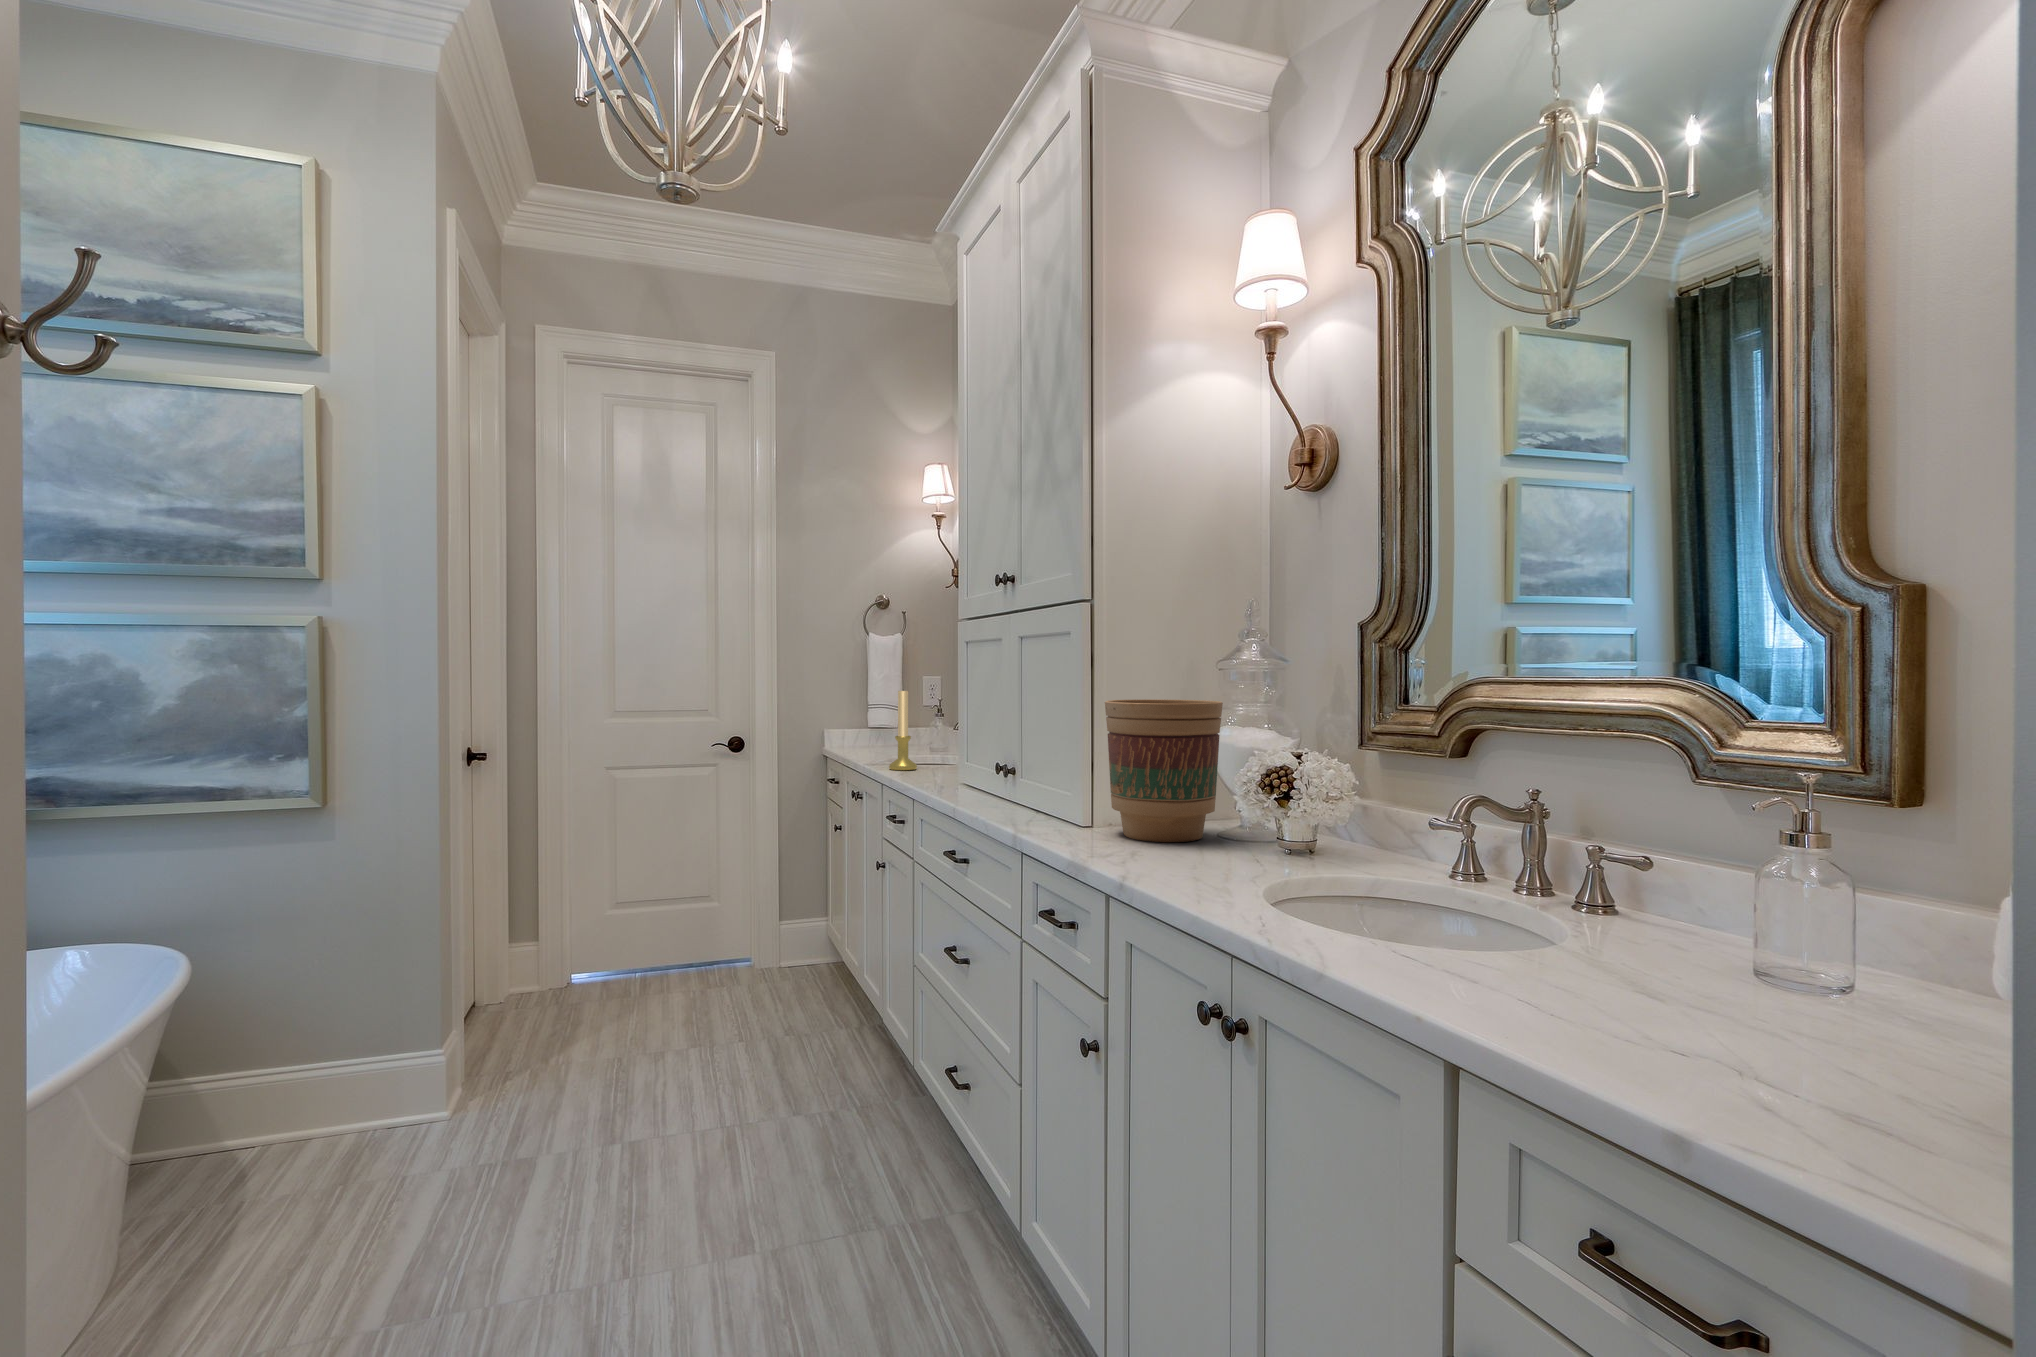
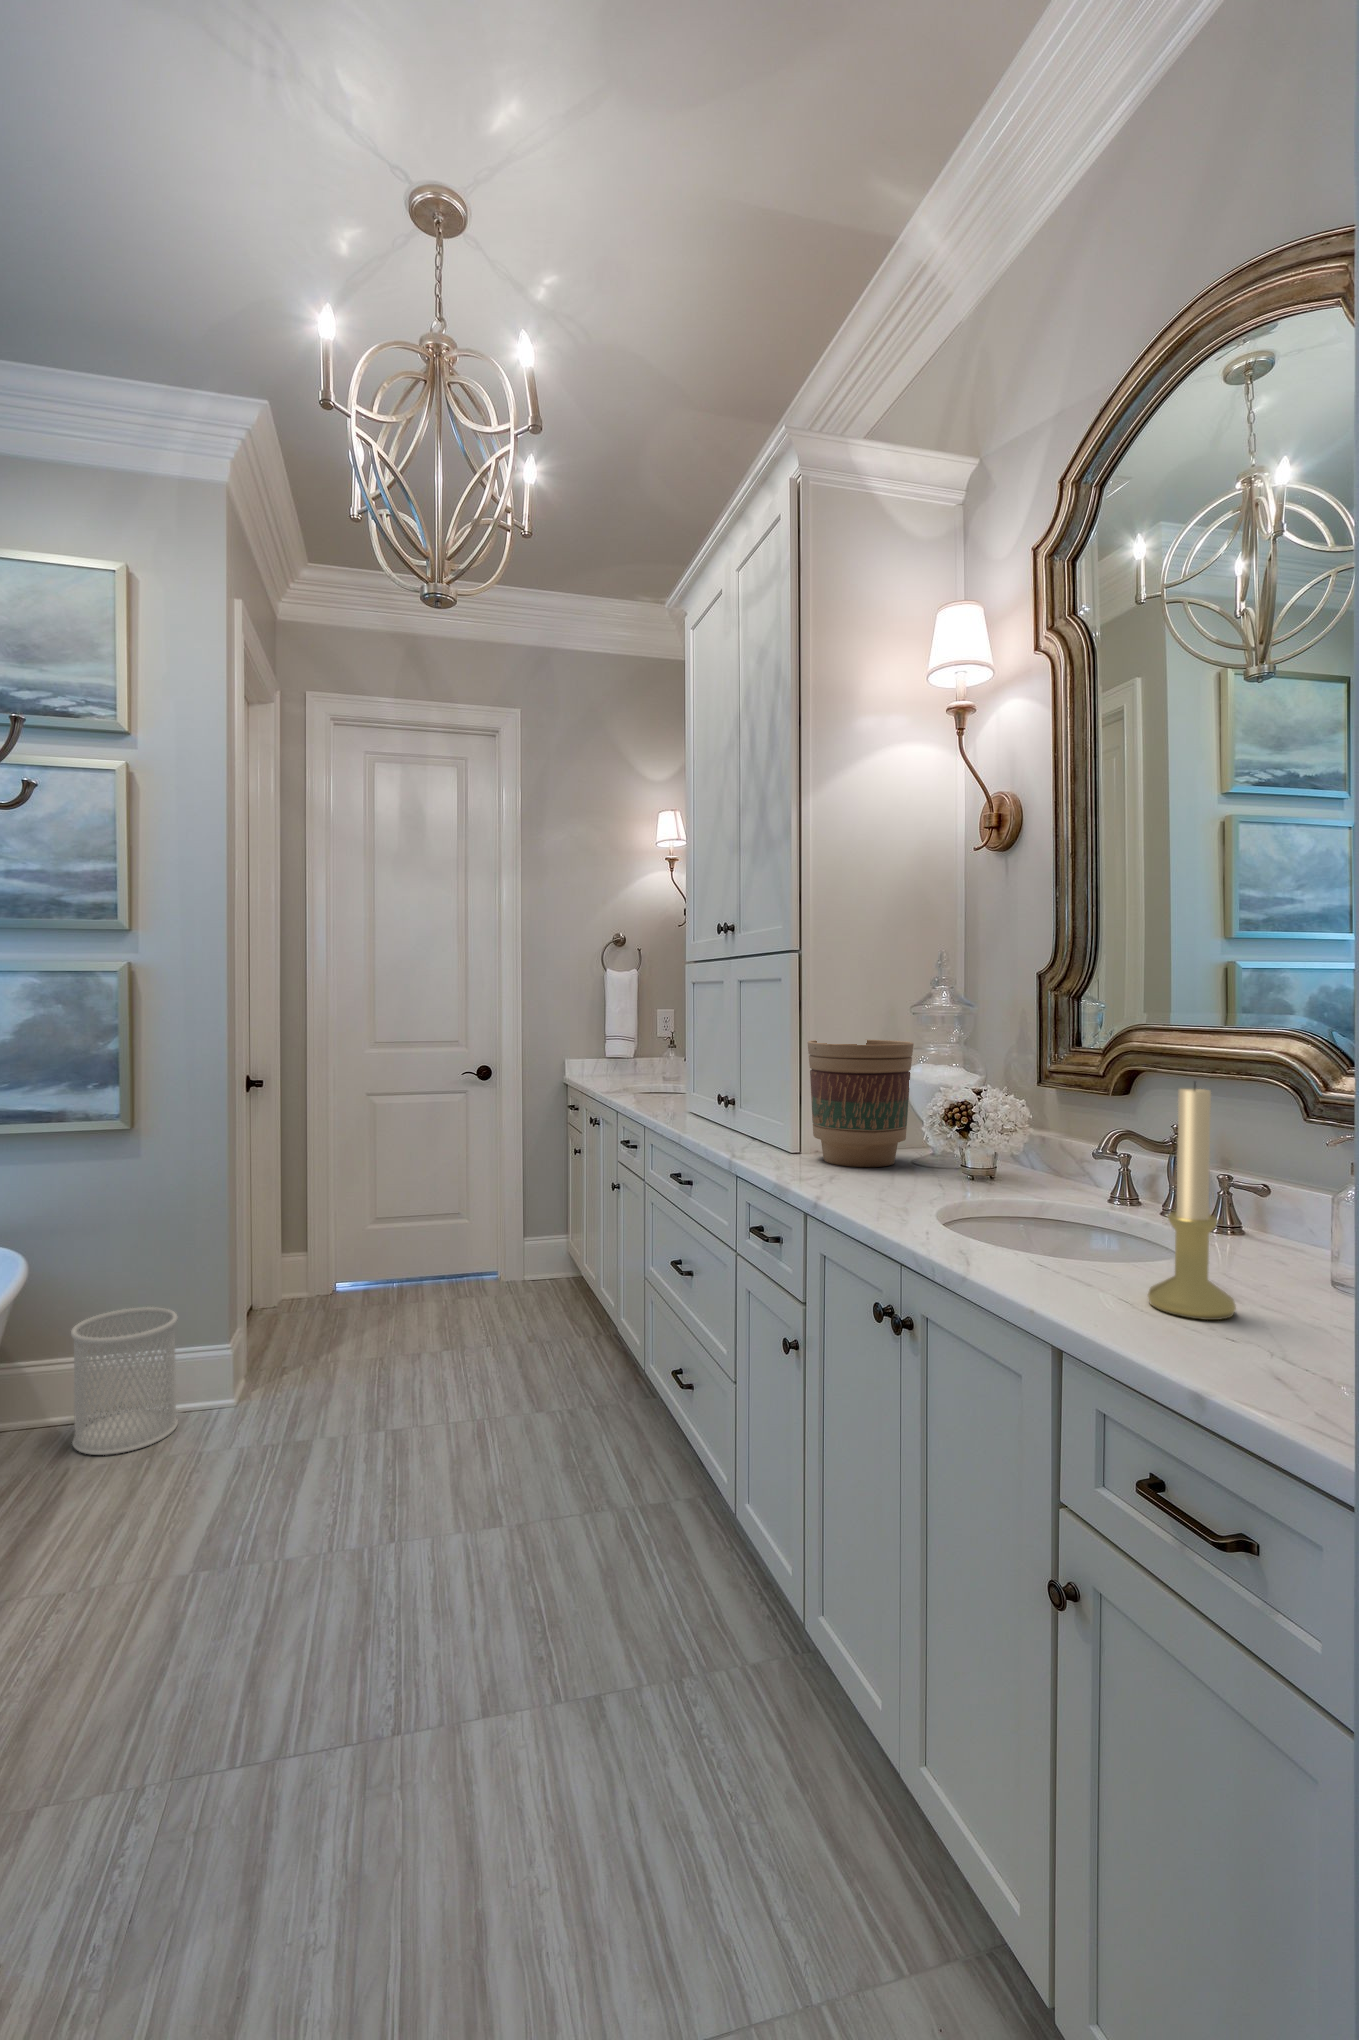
candle holder: present [889,690,917,770] -> present [1148,1083,1236,1320]
wastebasket: none [239,1018,373,1197] -> present [71,1307,178,1455]

